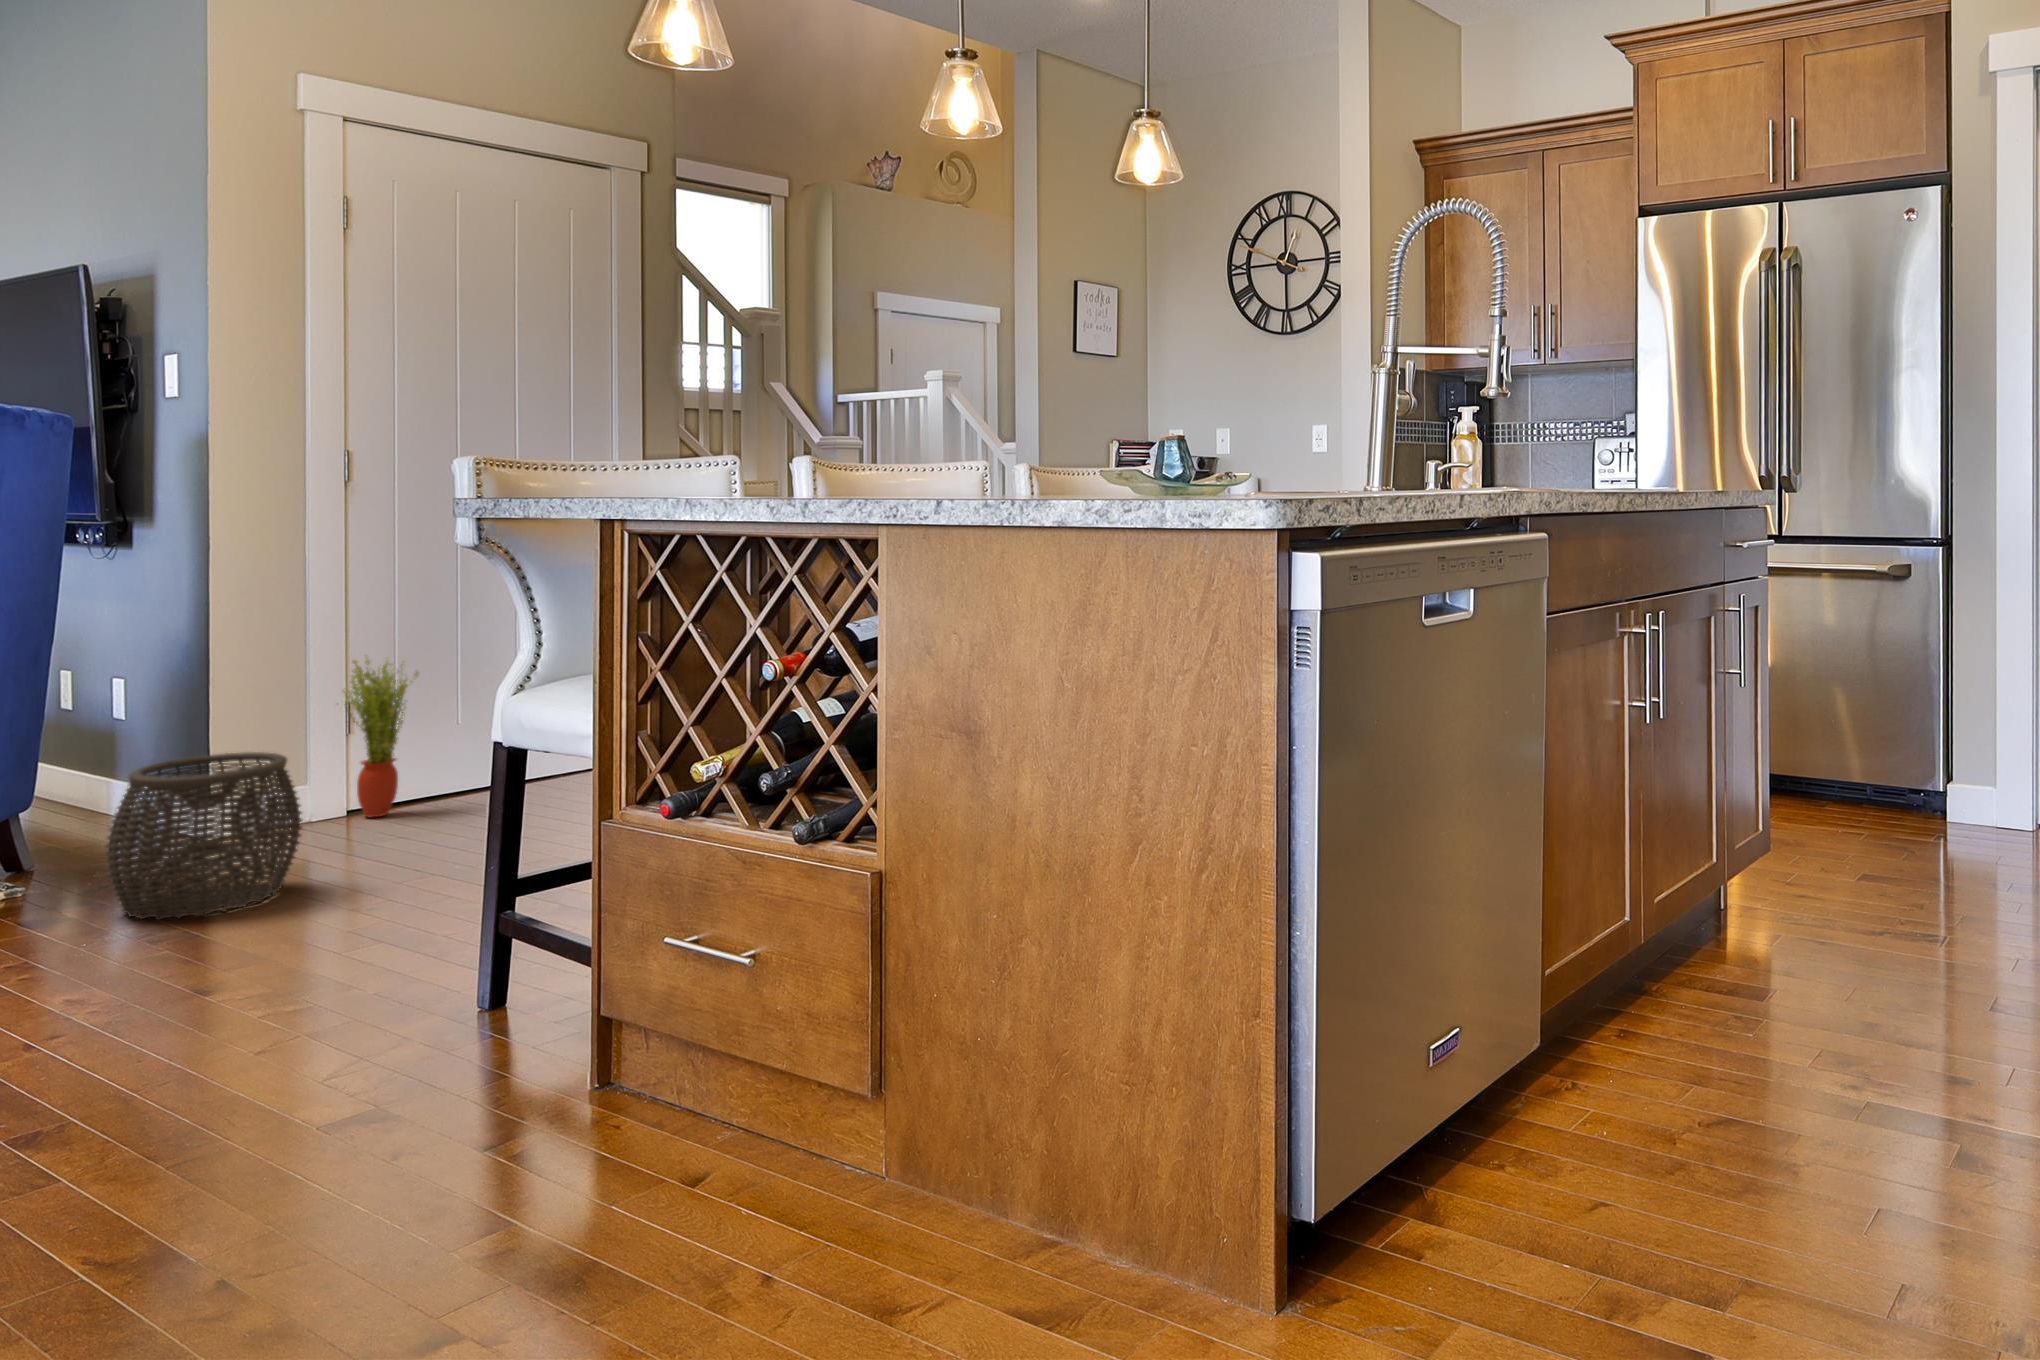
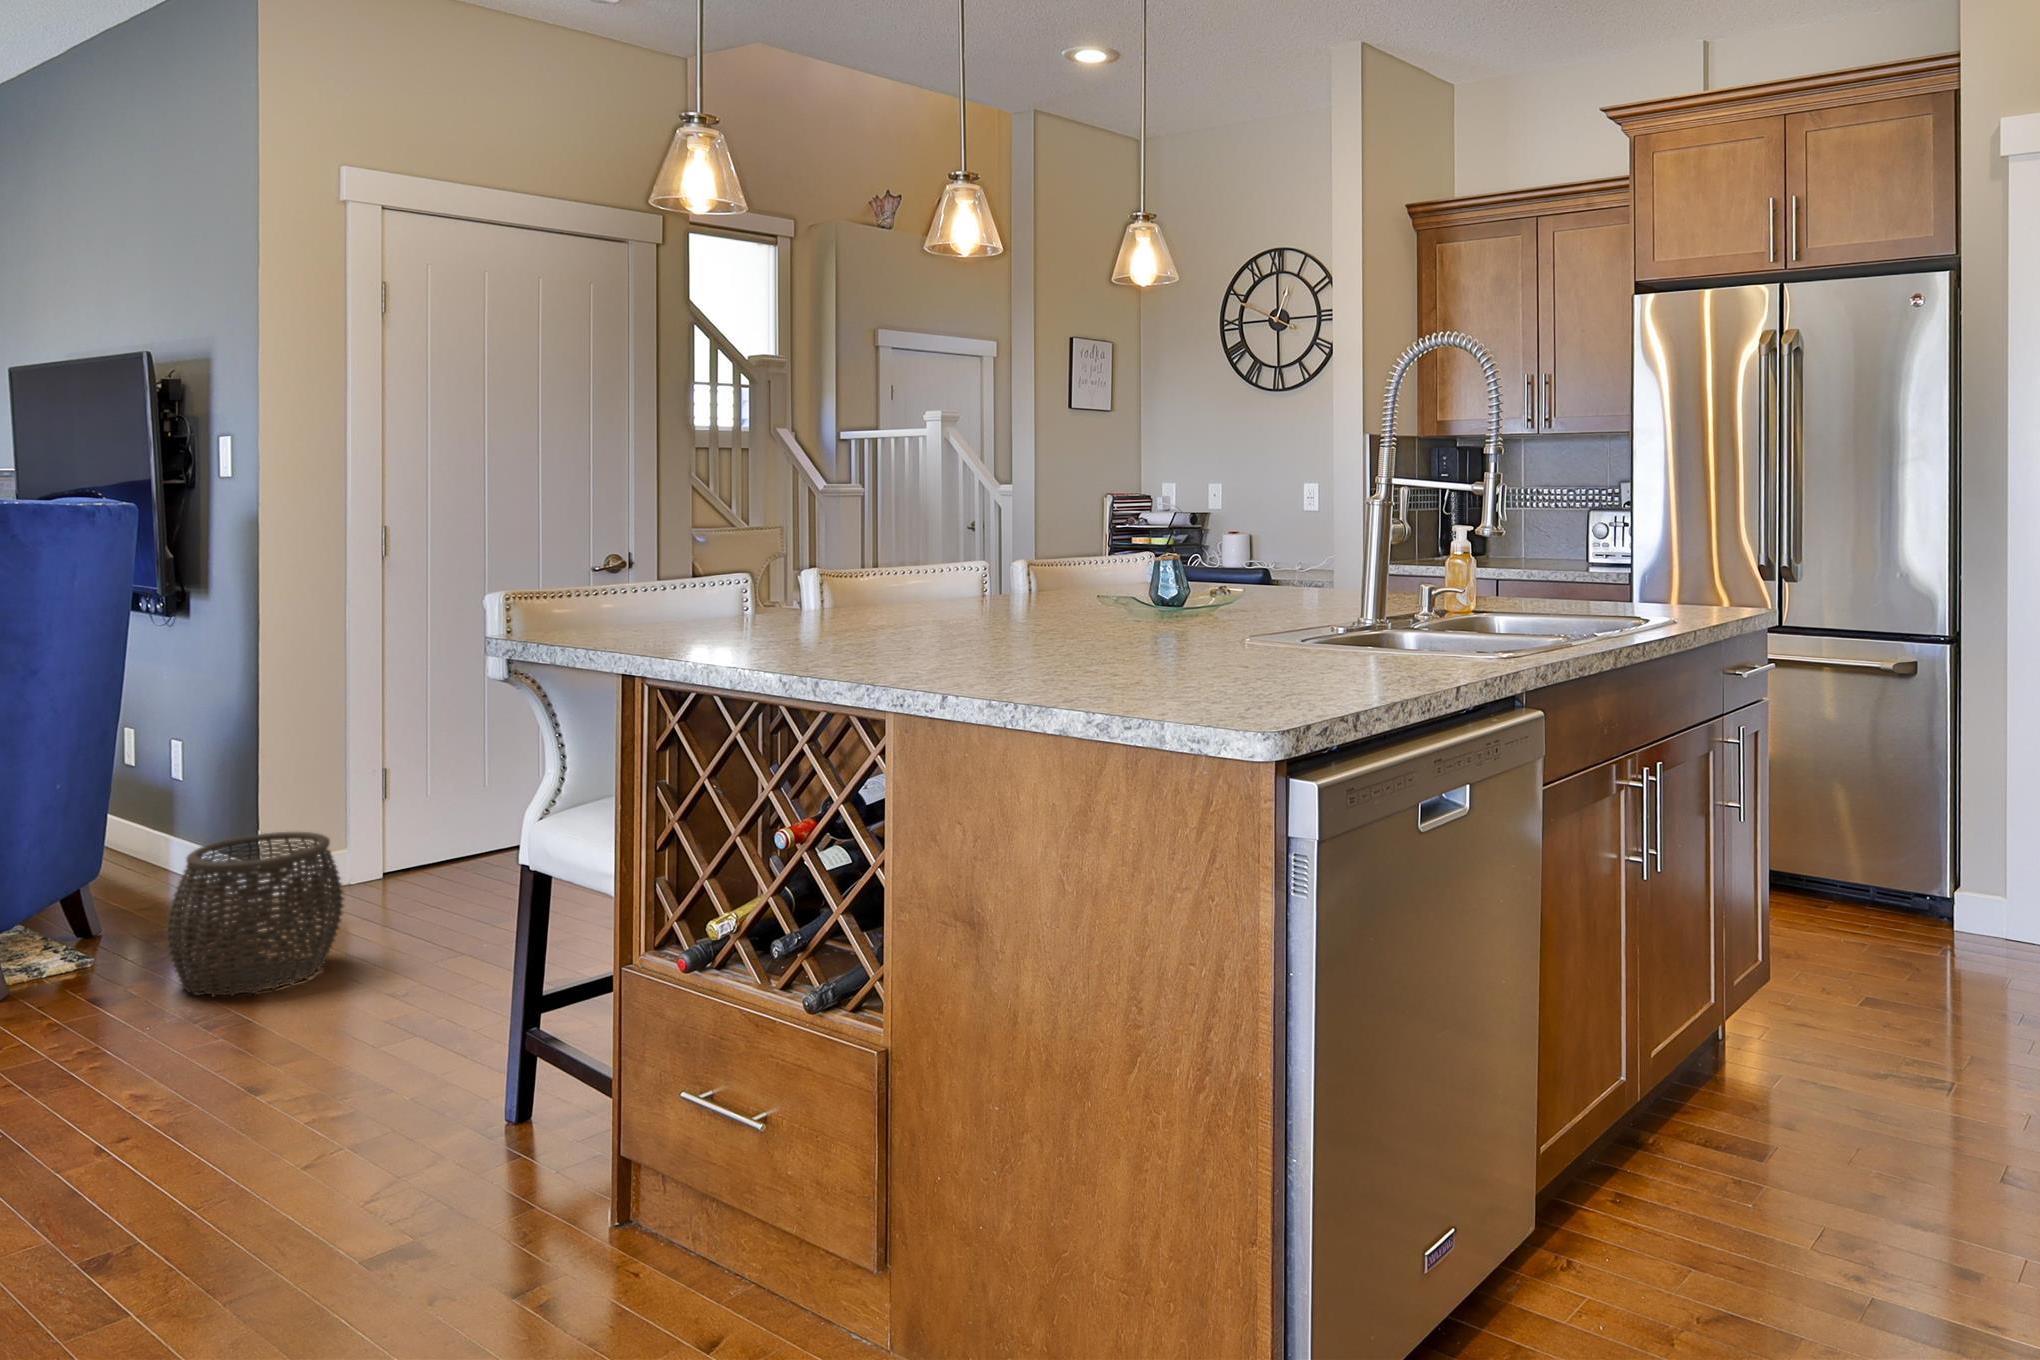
potted plant: present [342,658,419,818] -> none [378,722,450,878]

